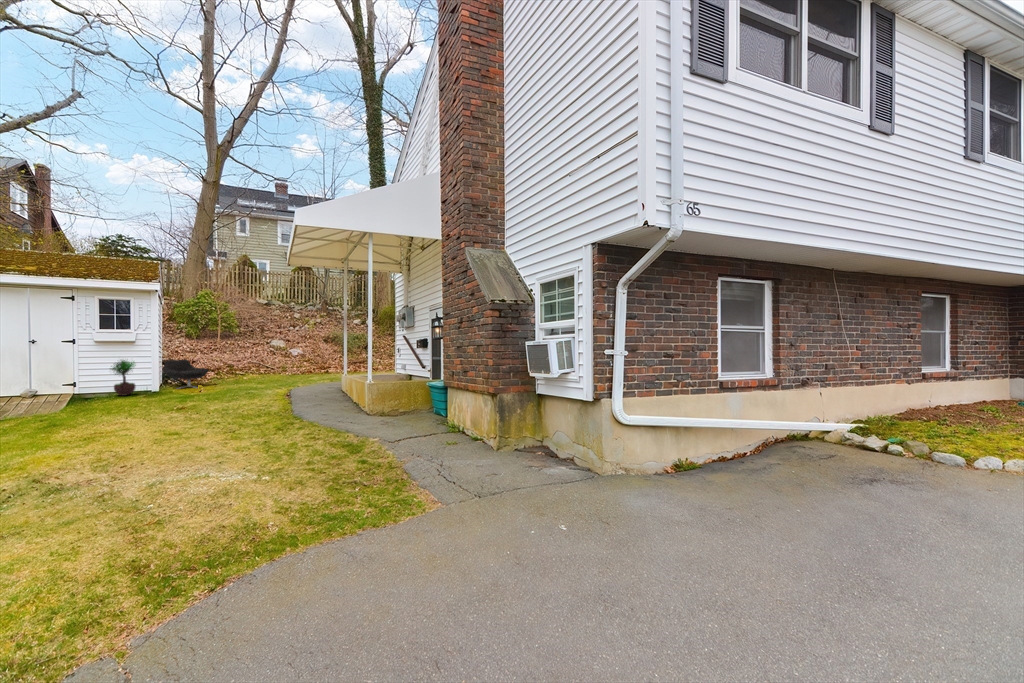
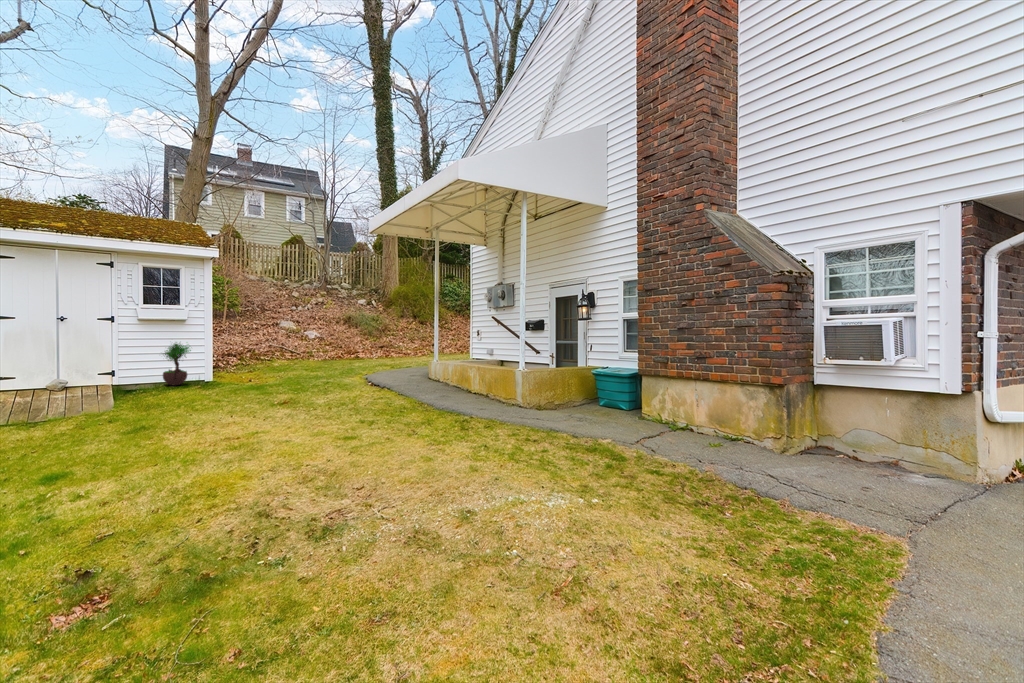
lounge chair: present [164,359,209,387] -> none [205,343,255,377]

